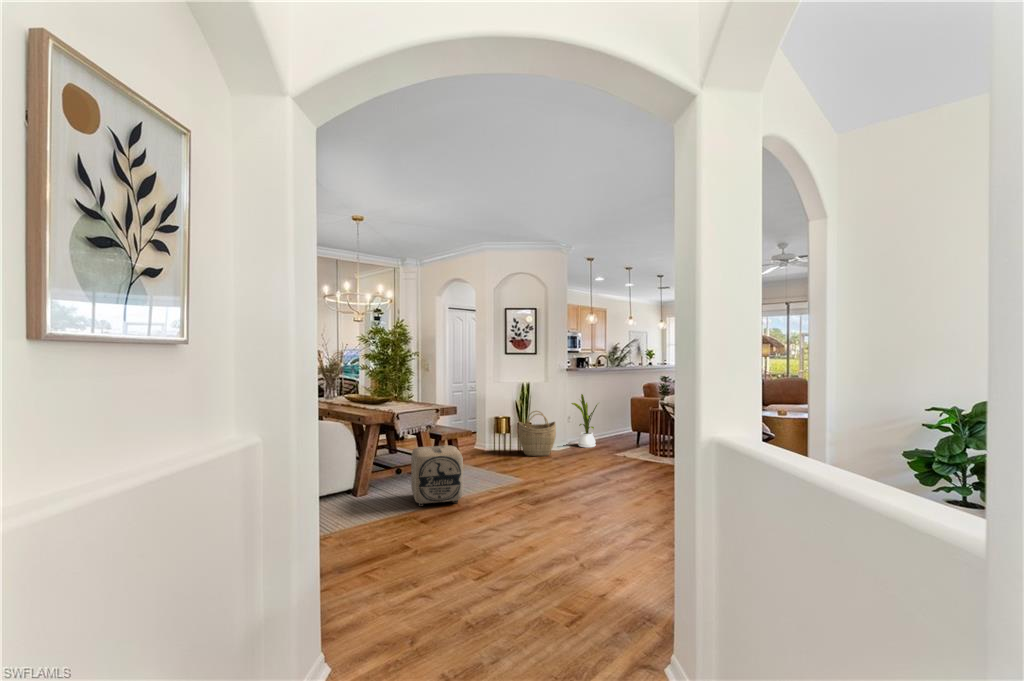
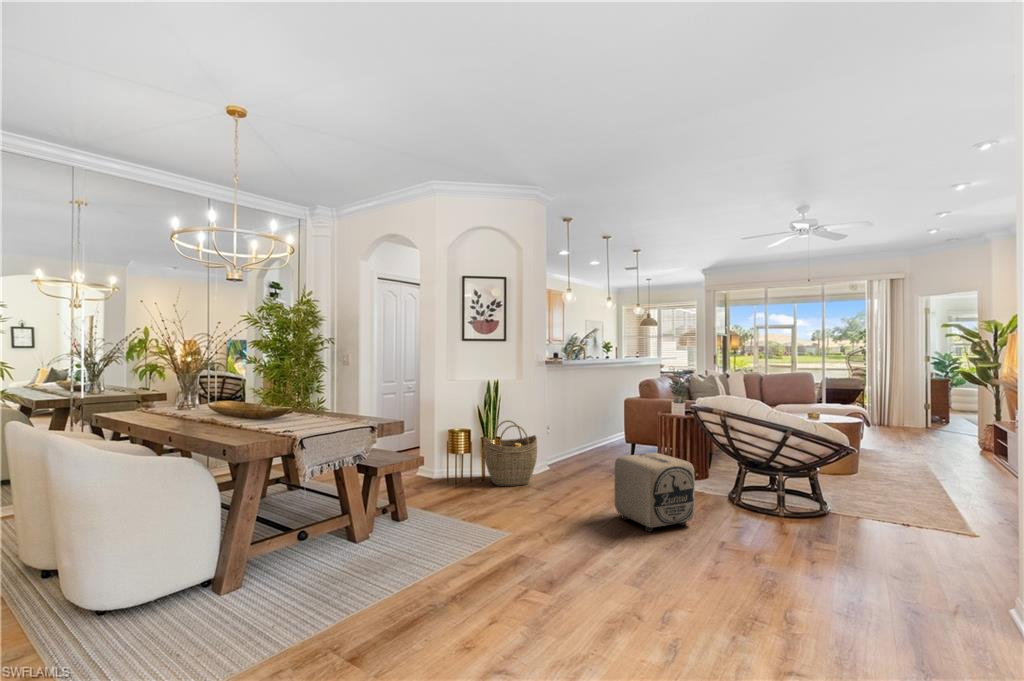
house plant: present [572,394,598,448] -> none [552,396,589,469]
ottoman: present [411,446,463,506] -> present [615,453,695,532]

